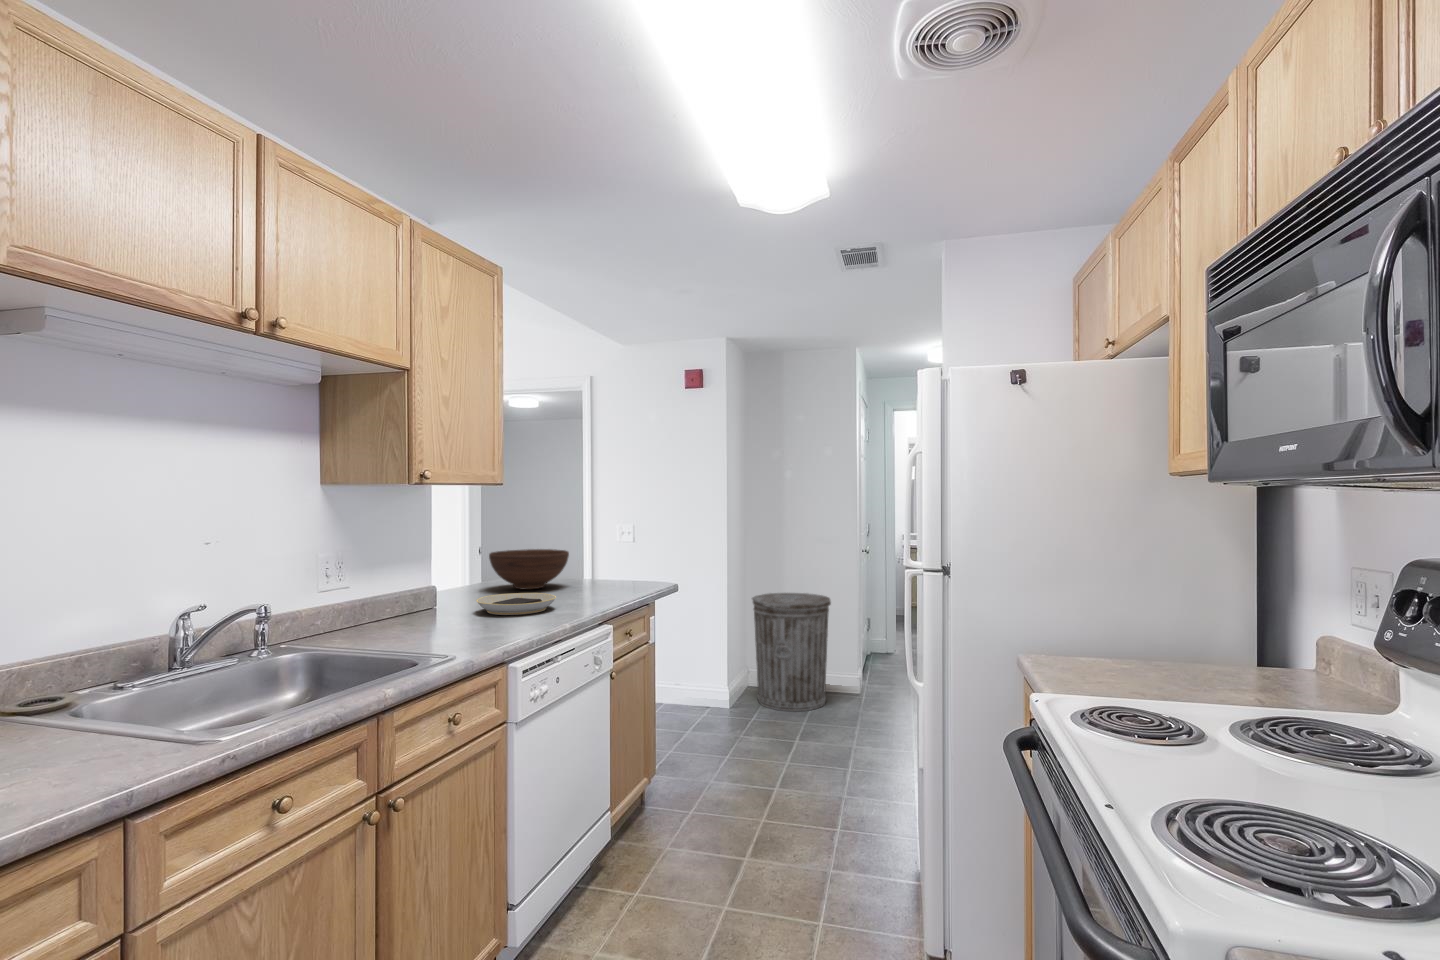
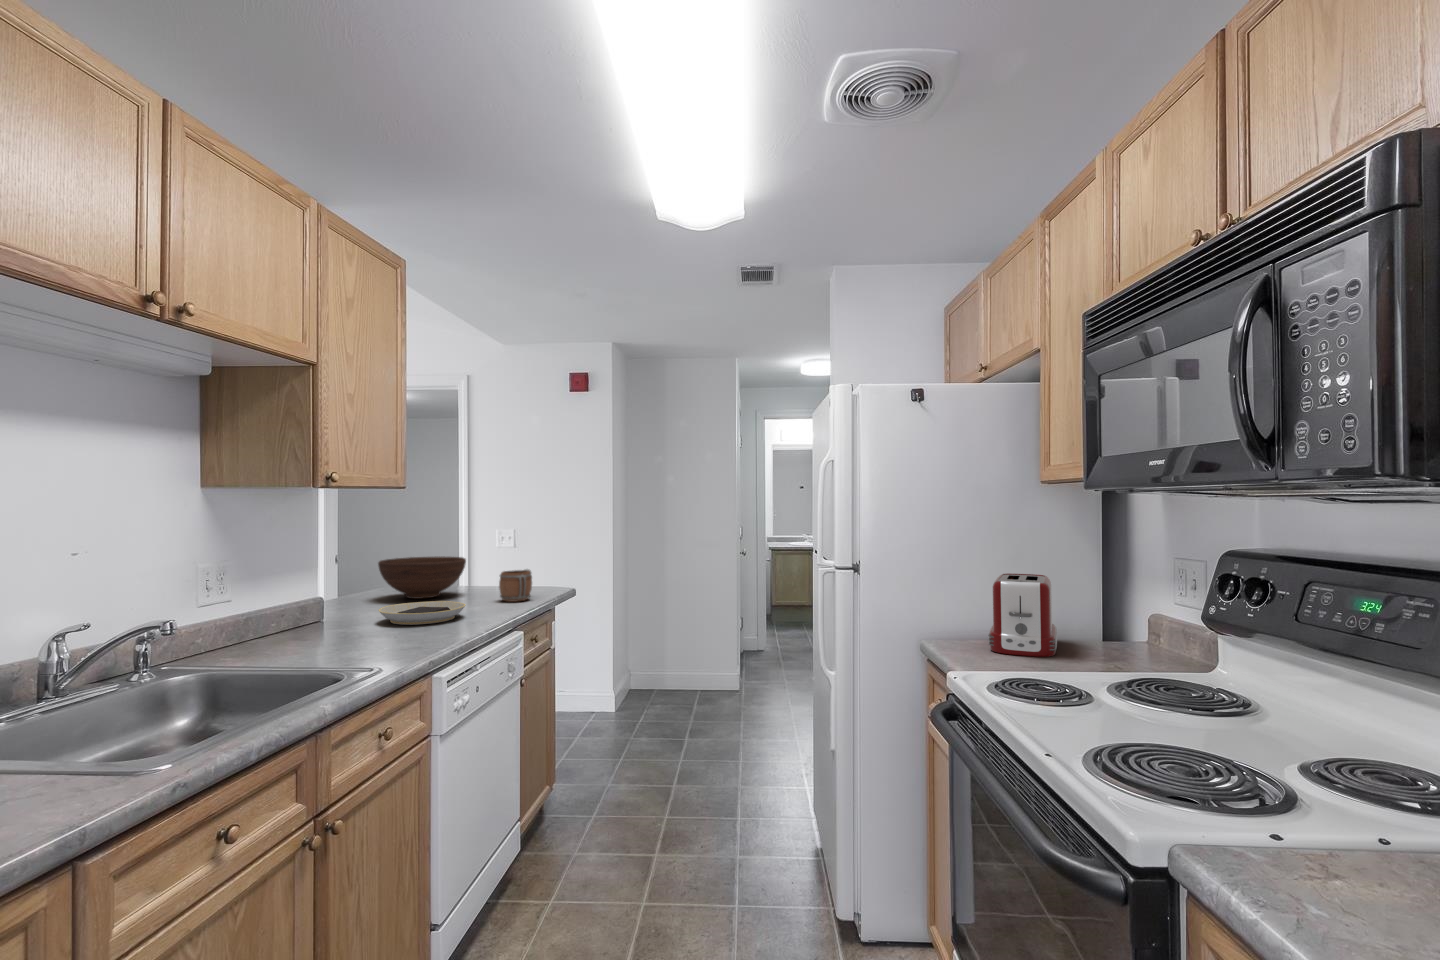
mug: none [595,563,629,595] -> present [499,569,532,602]
toaster: none [1097,582,1191,683] -> present [988,574,1057,657]
trash can: present [752,593,831,711] -> none [637,595,713,710]

